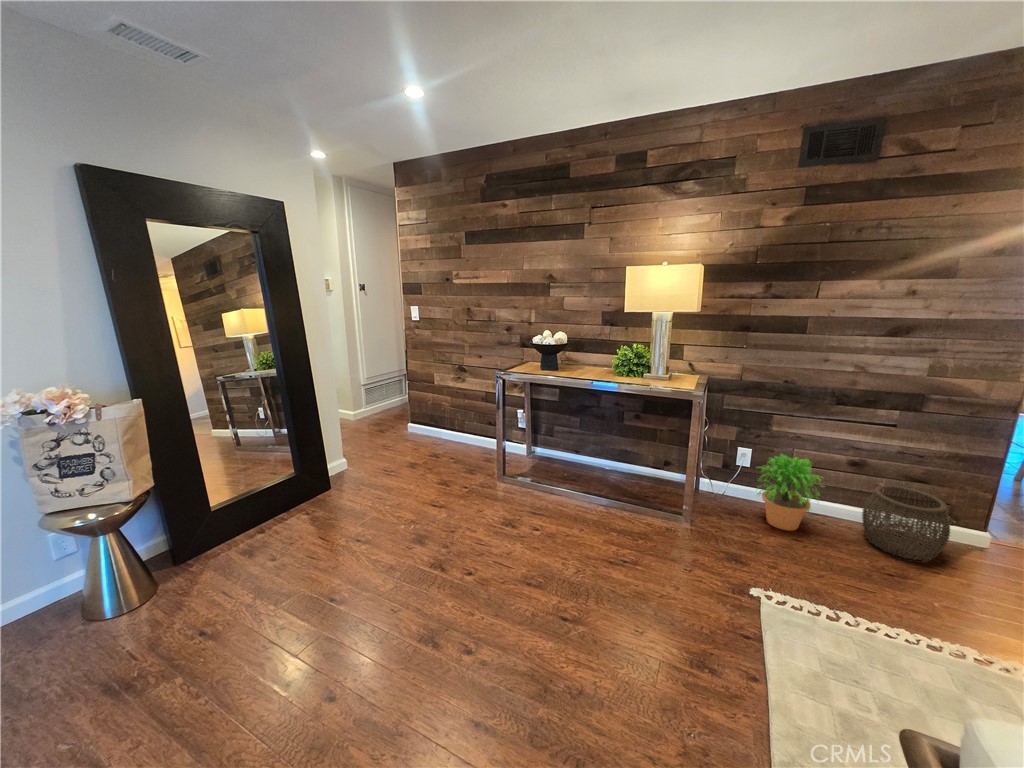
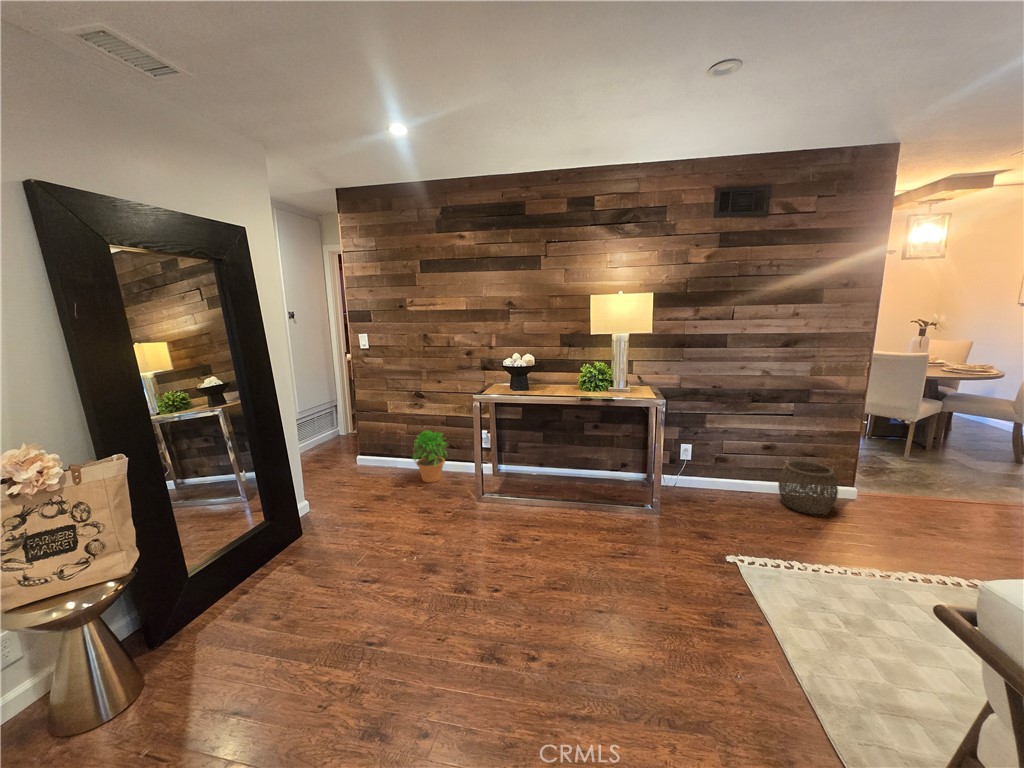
potted plant: present [757,454,819,531] -> present [413,431,446,482]

